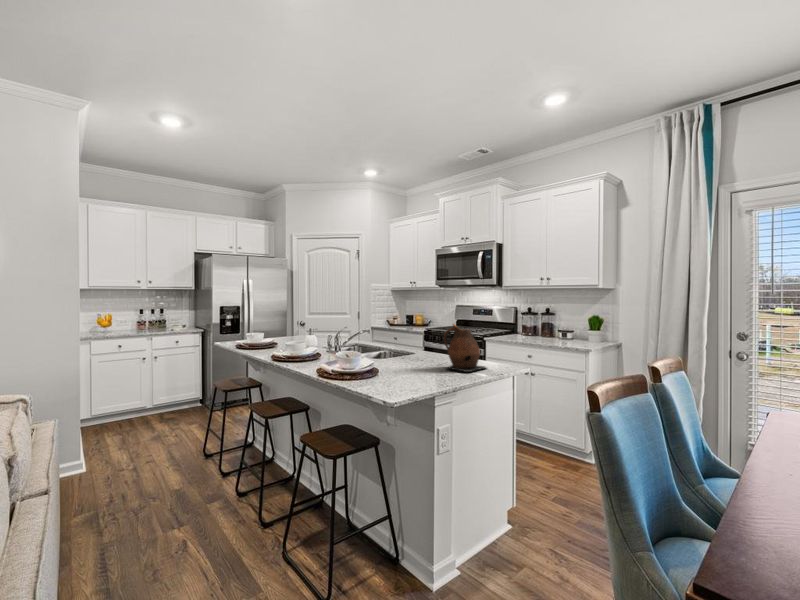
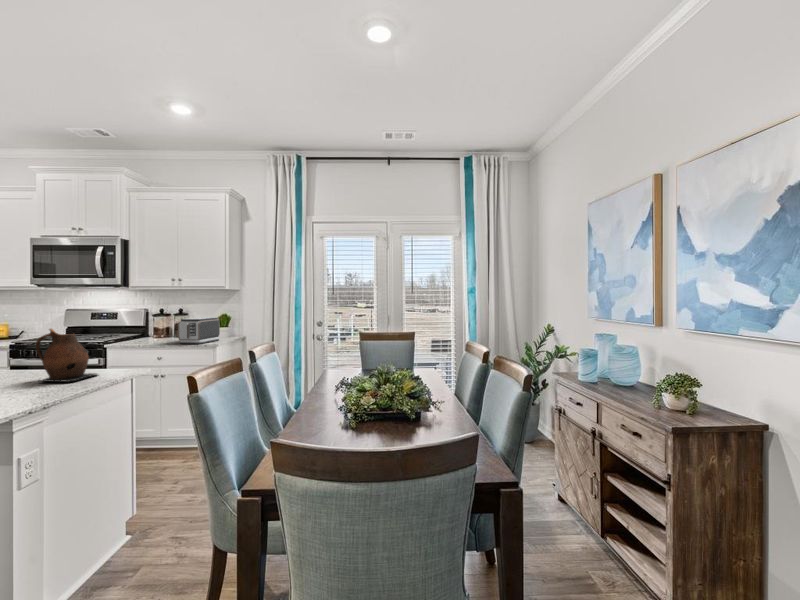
toaster: none [547,318,588,345] -> present [178,317,220,344]

